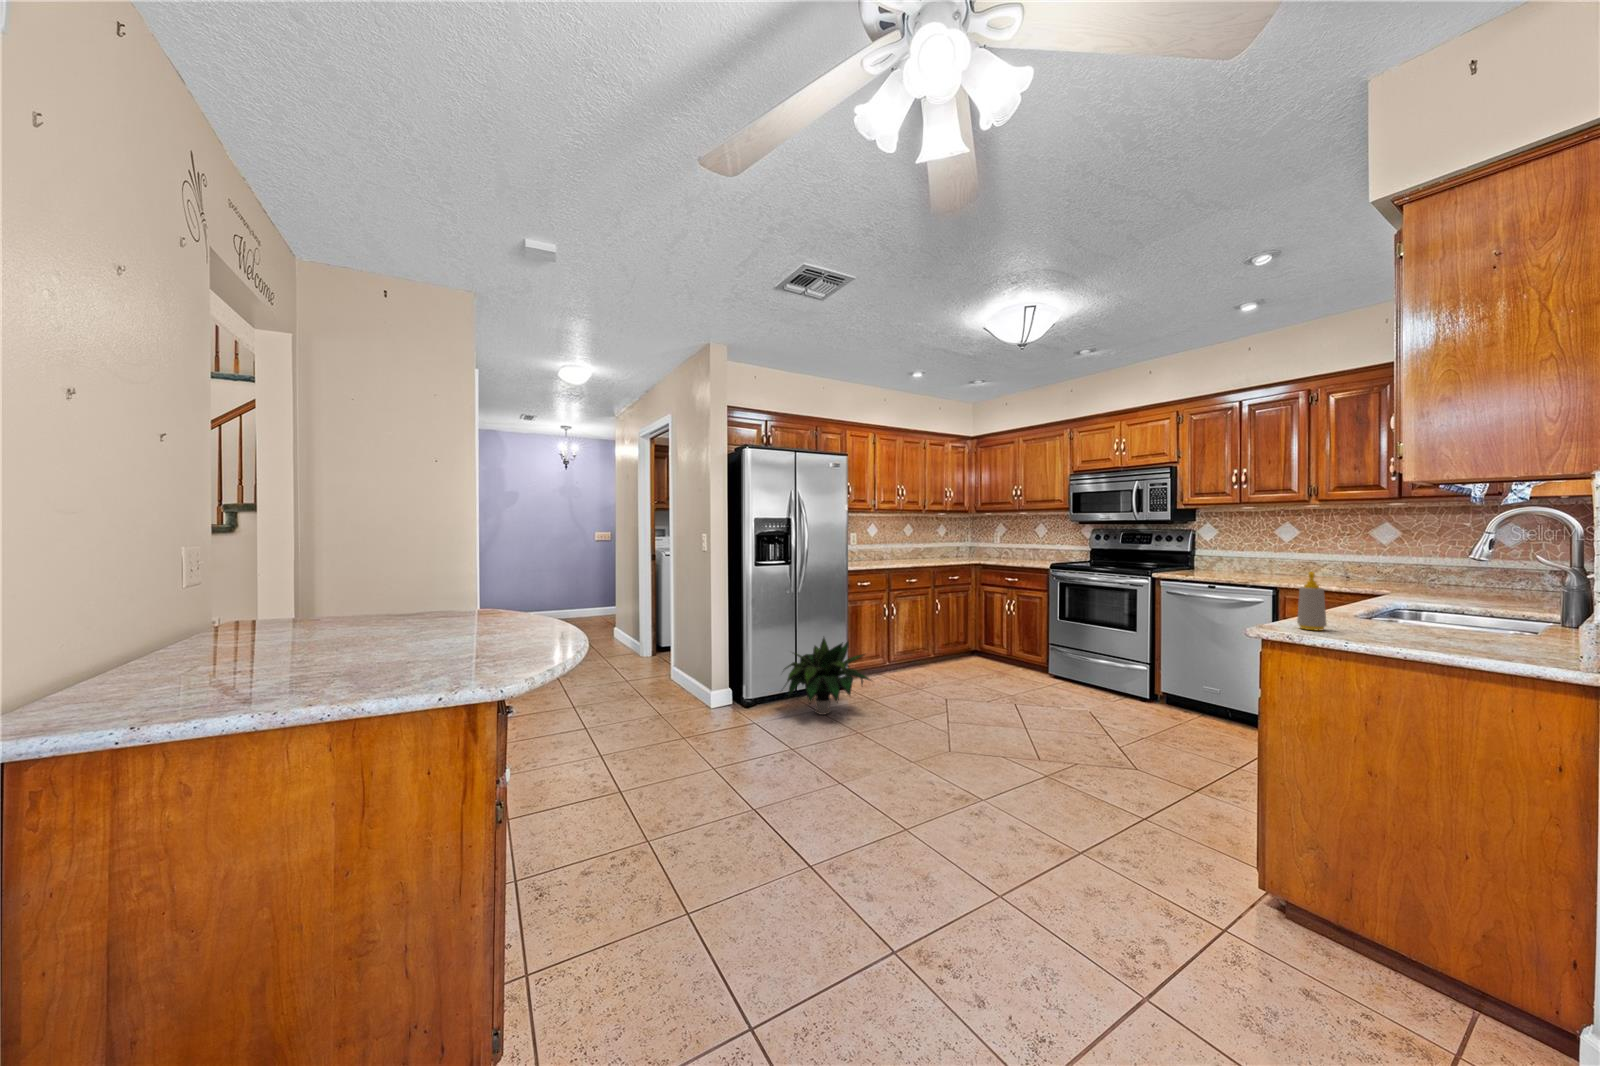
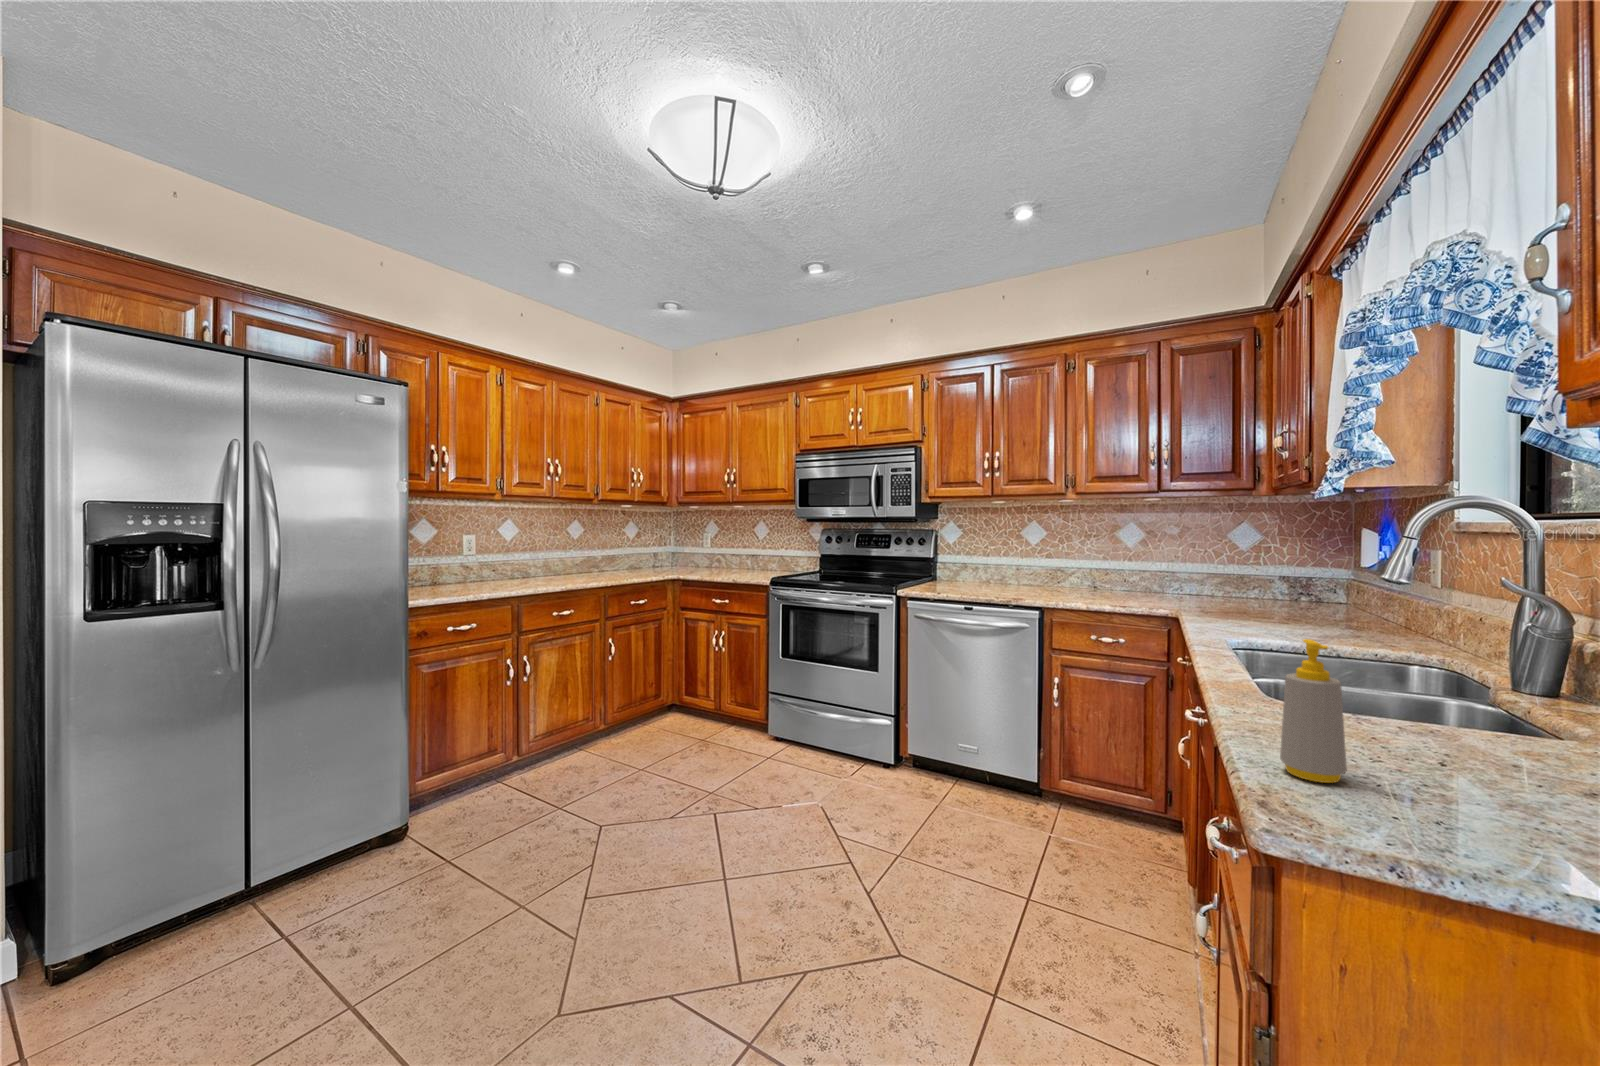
potted plant: present [784,638,871,715] -> none [211,748,448,931]

